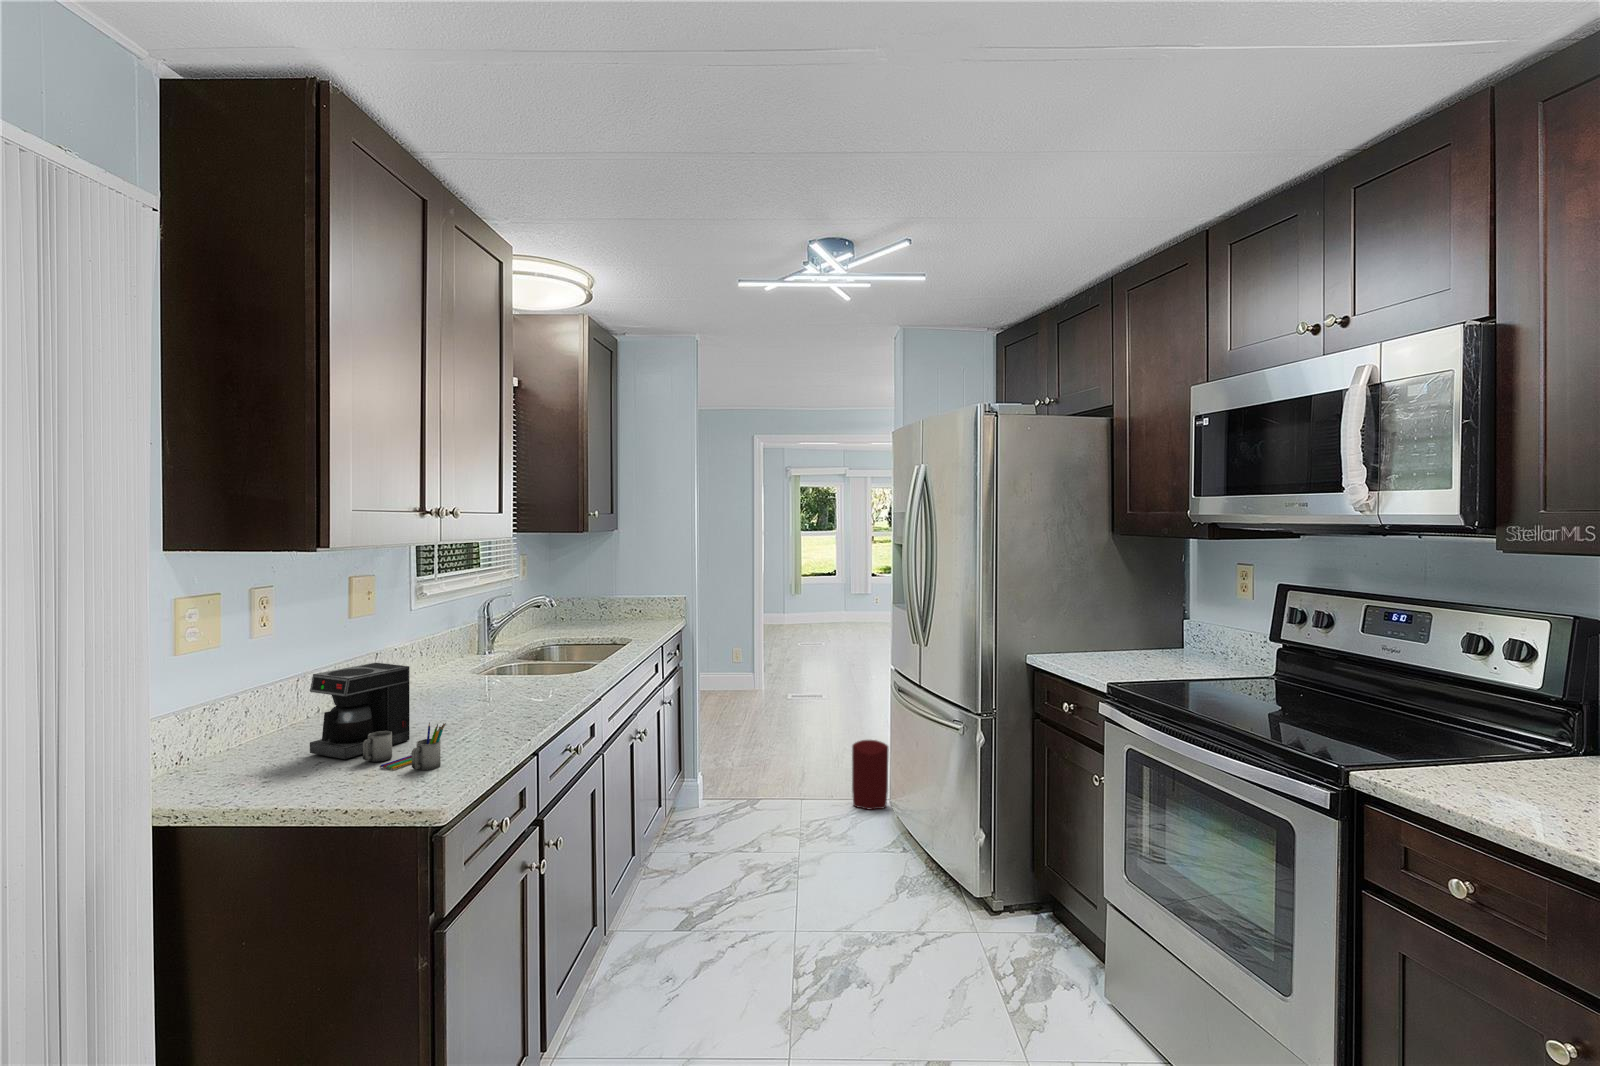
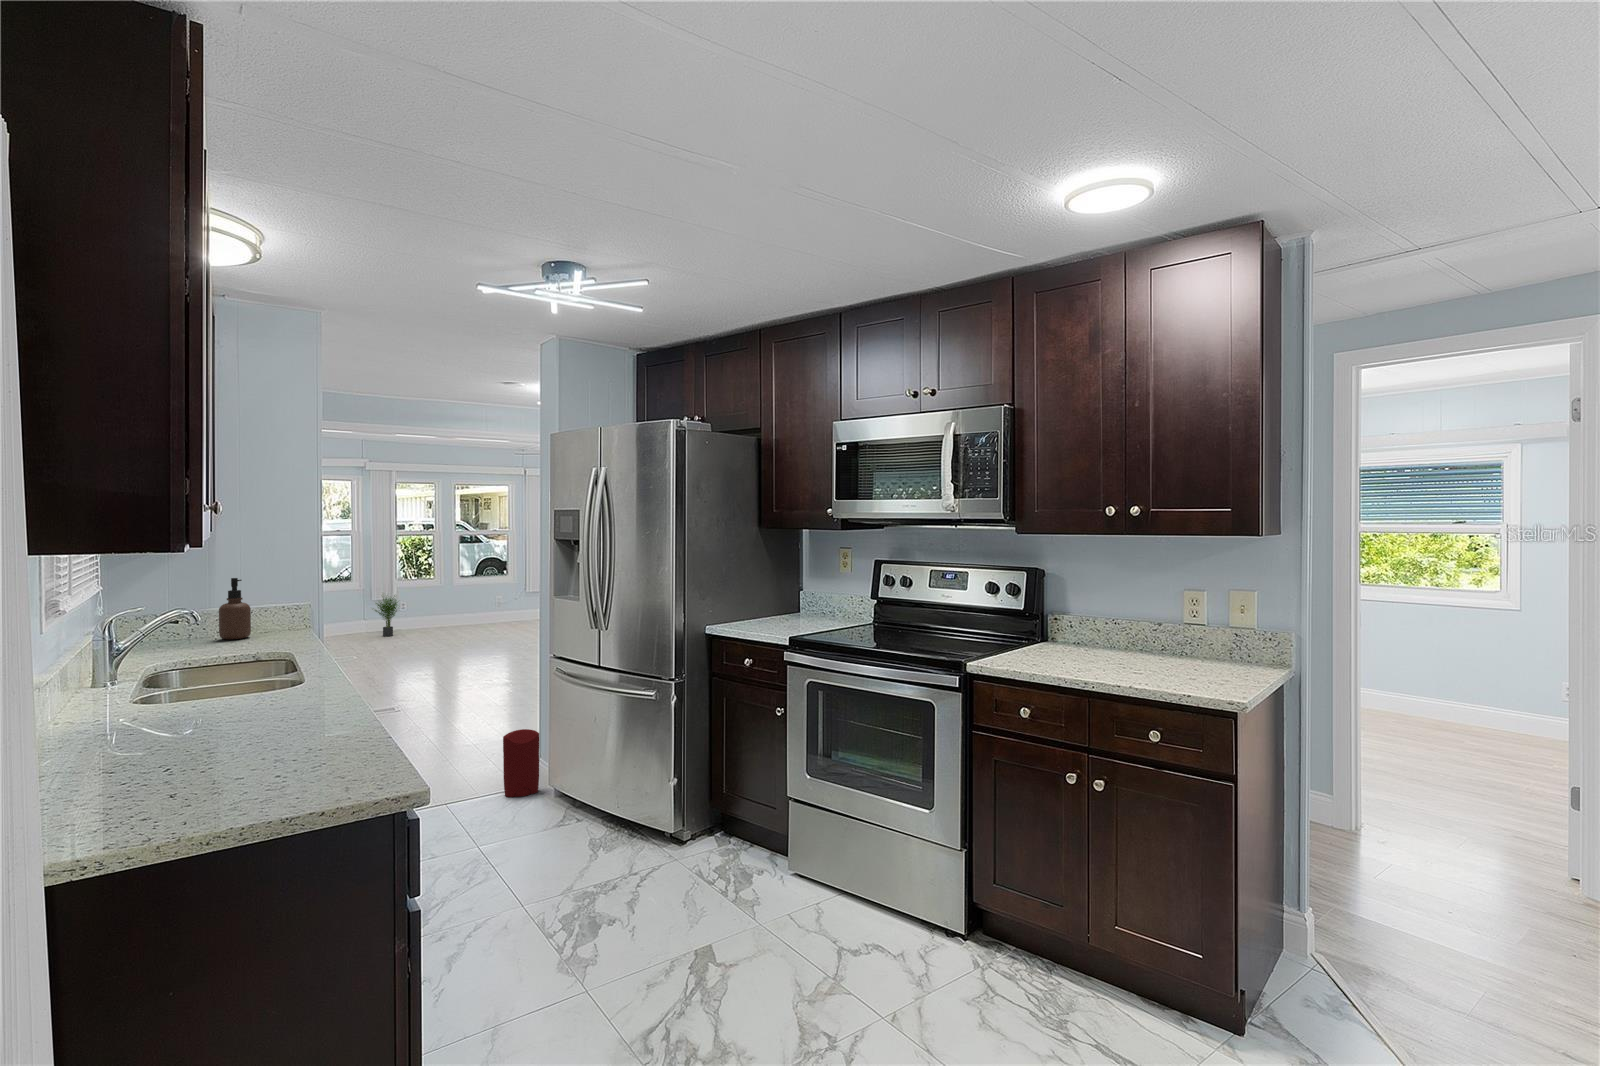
soap dispenser: none [615,571,638,623] -> present [219,578,251,639]
potted plant: none [844,586,874,627] -> present [375,596,398,636]
coffee maker: present [310,663,446,771] -> none [126,677,335,785]

